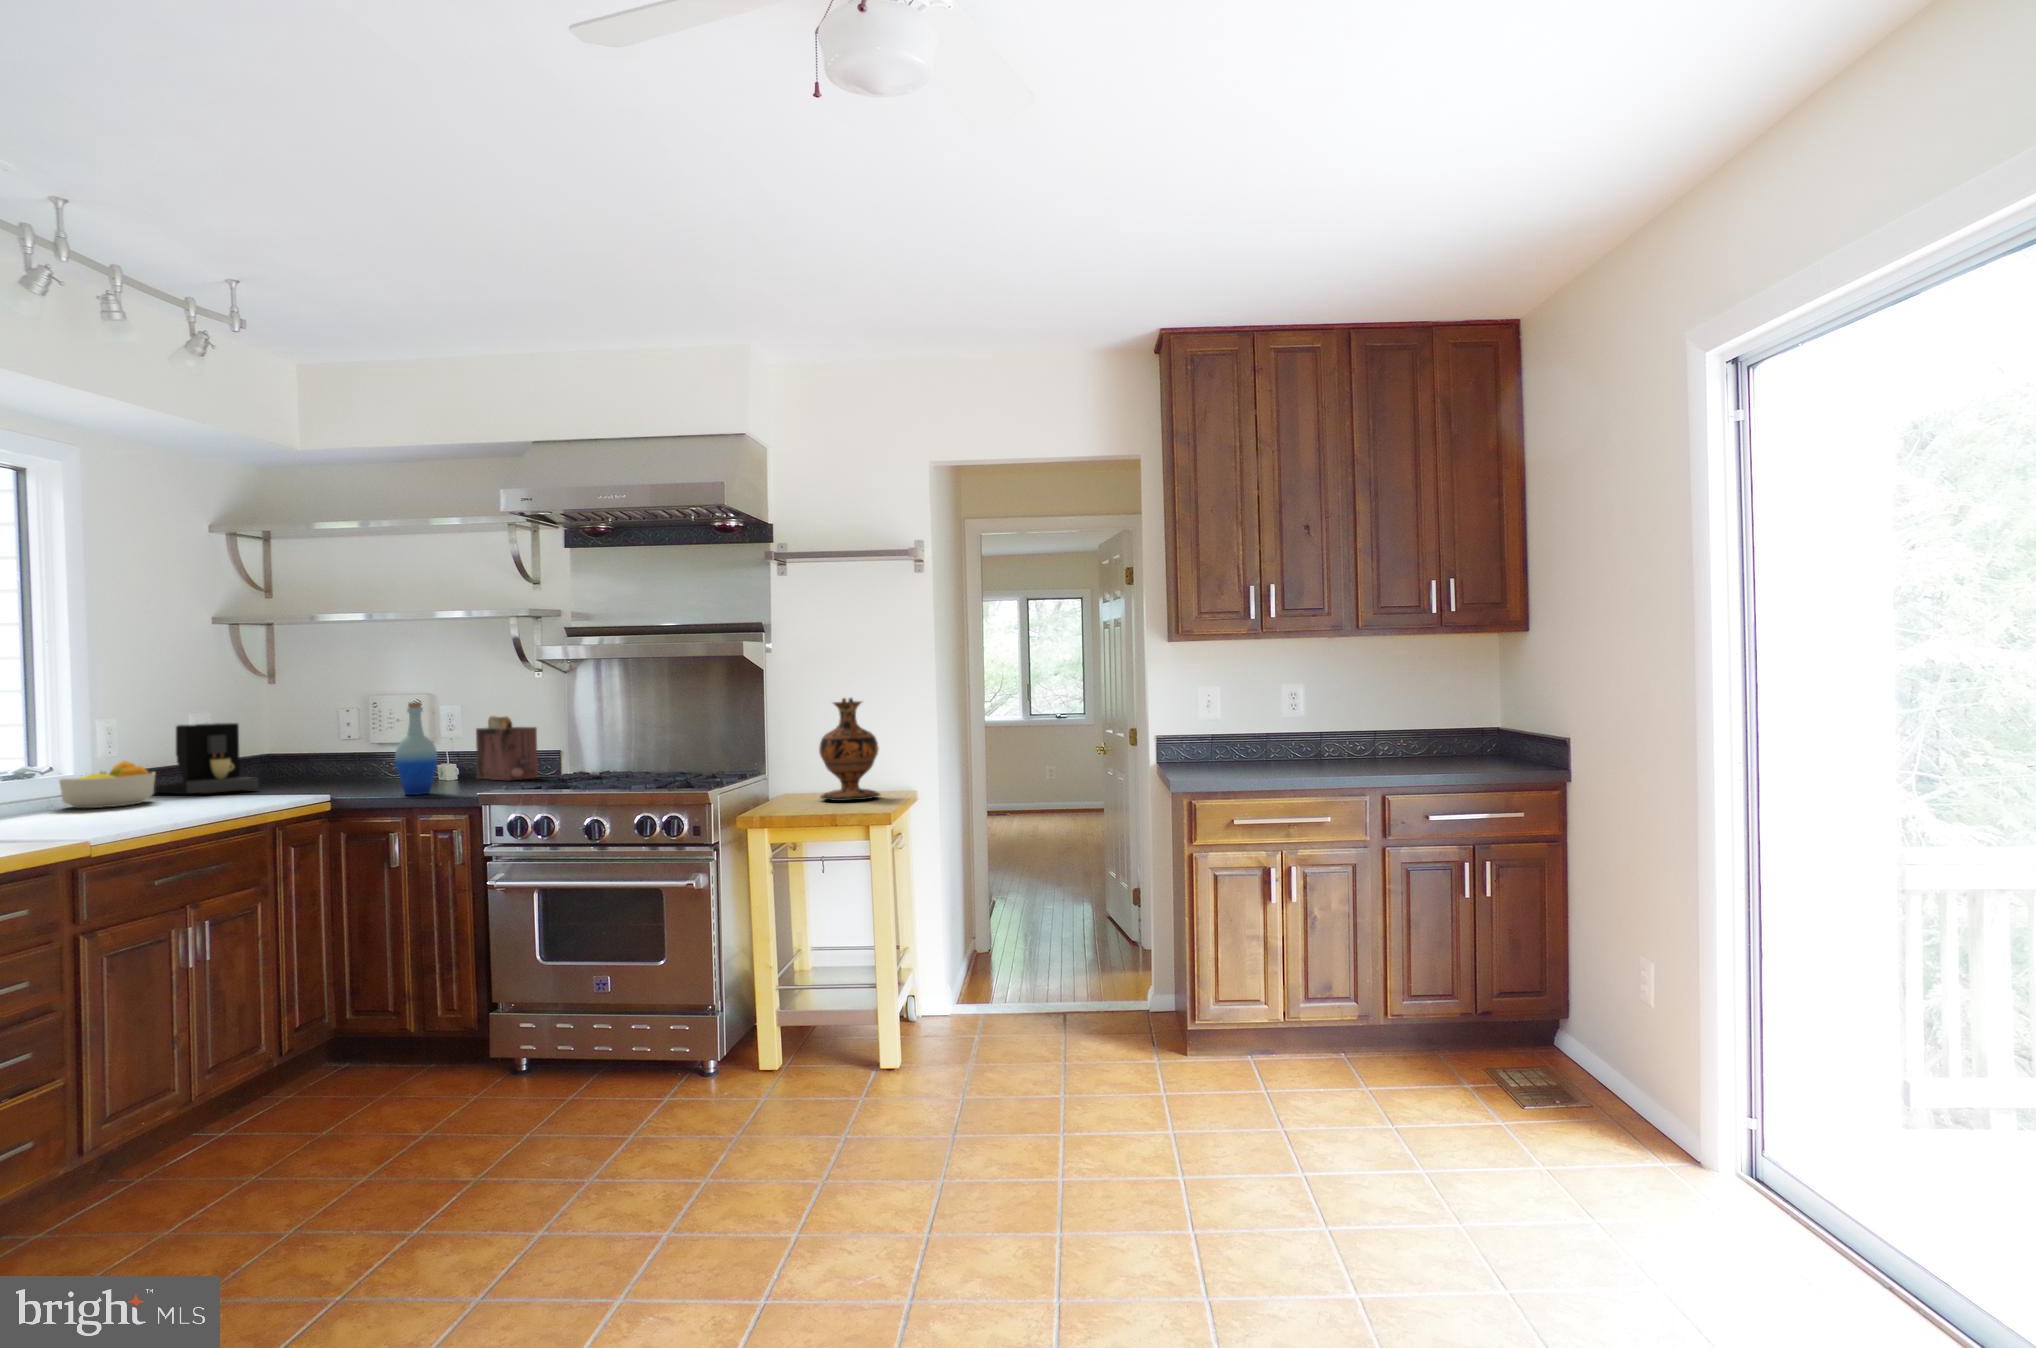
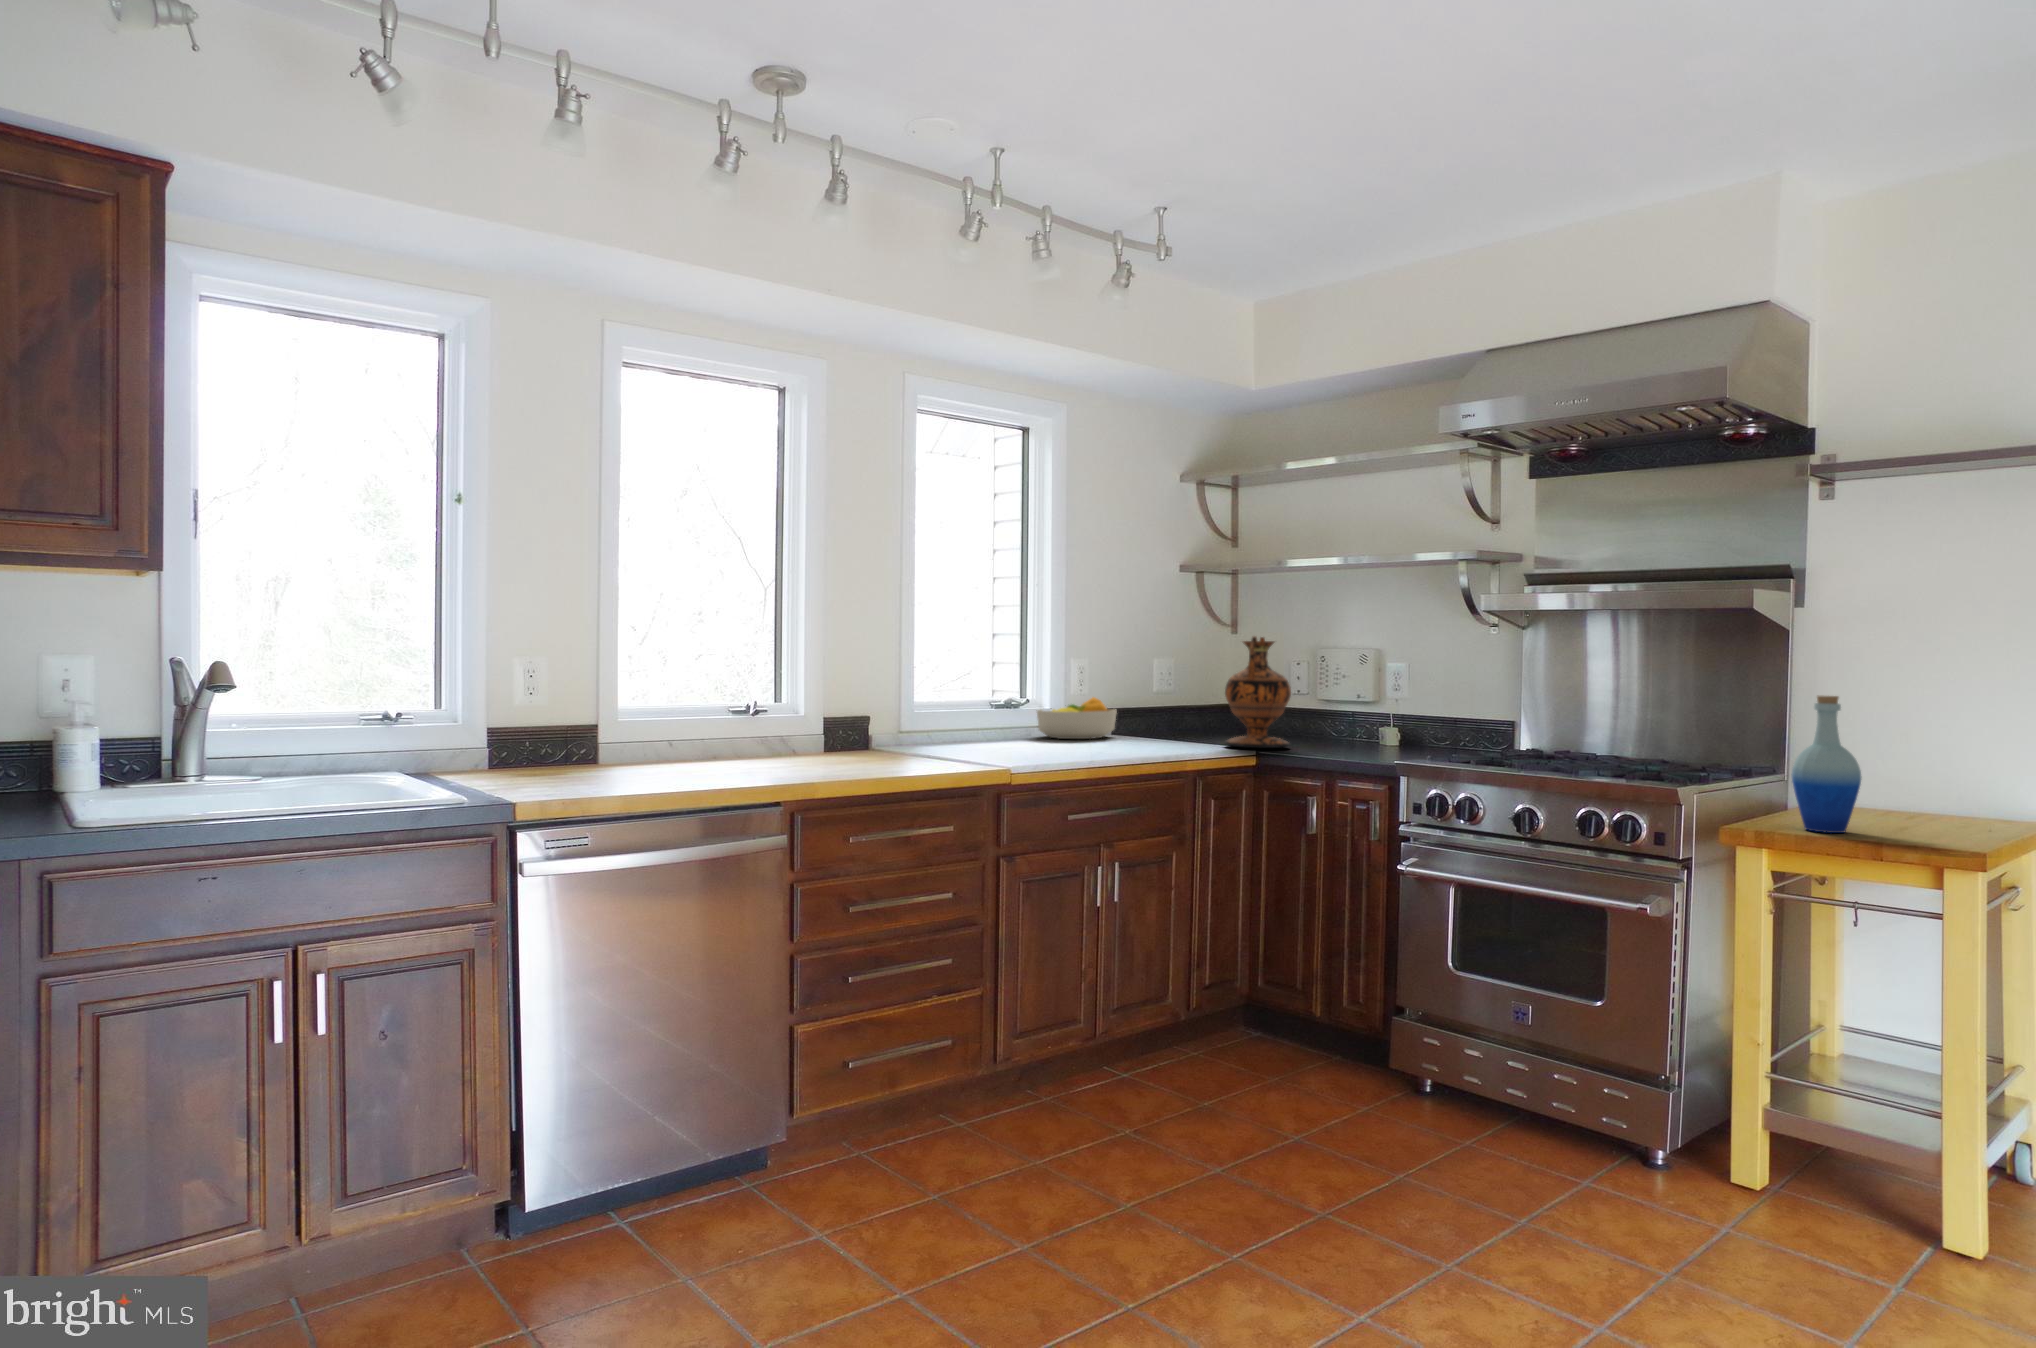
vase: present [819,698,880,801] -> present [1224,636,1291,748]
bottle: present [395,702,438,795] -> present [1791,696,1861,833]
toaster: present [476,716,538,780] -> none [1418,675,1483,749]
coffee maker: present [155,723,259,794] -> none [1130,667,1207,734]

